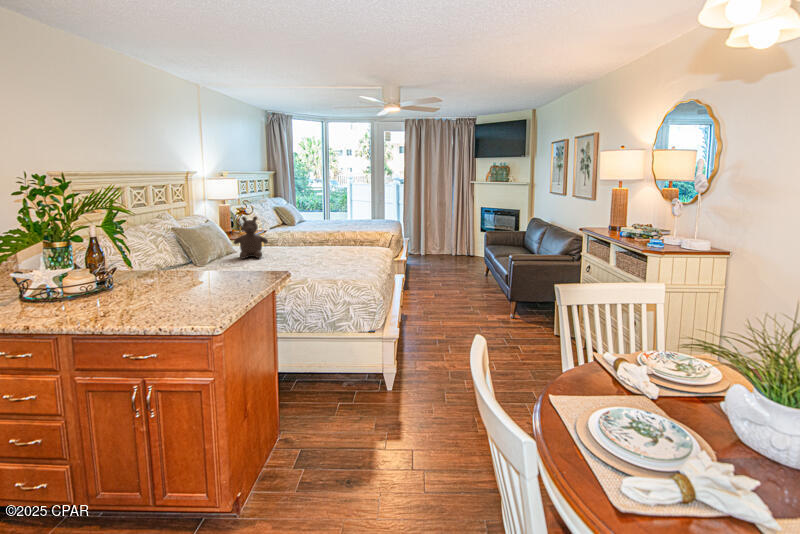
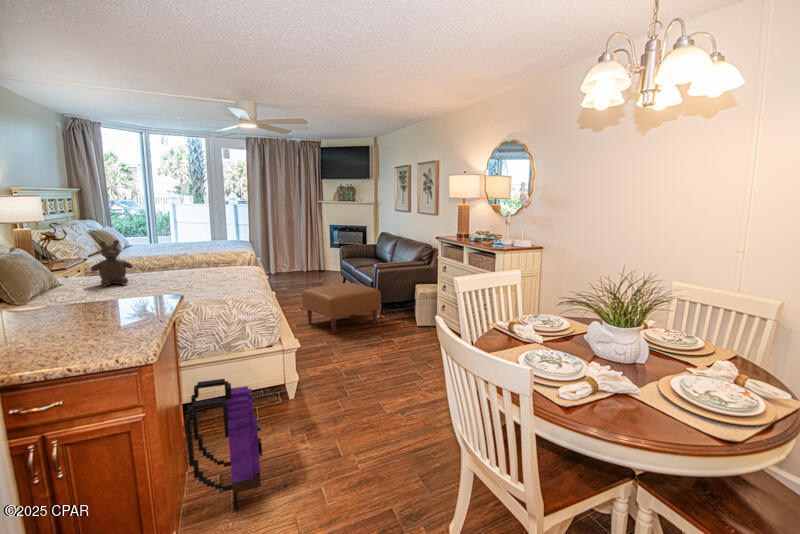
ottoman: none [429,273,514,327] -> present [302,283,381,334]
backpack: none [263,356,341,483] -> present [183,379,262,510]

